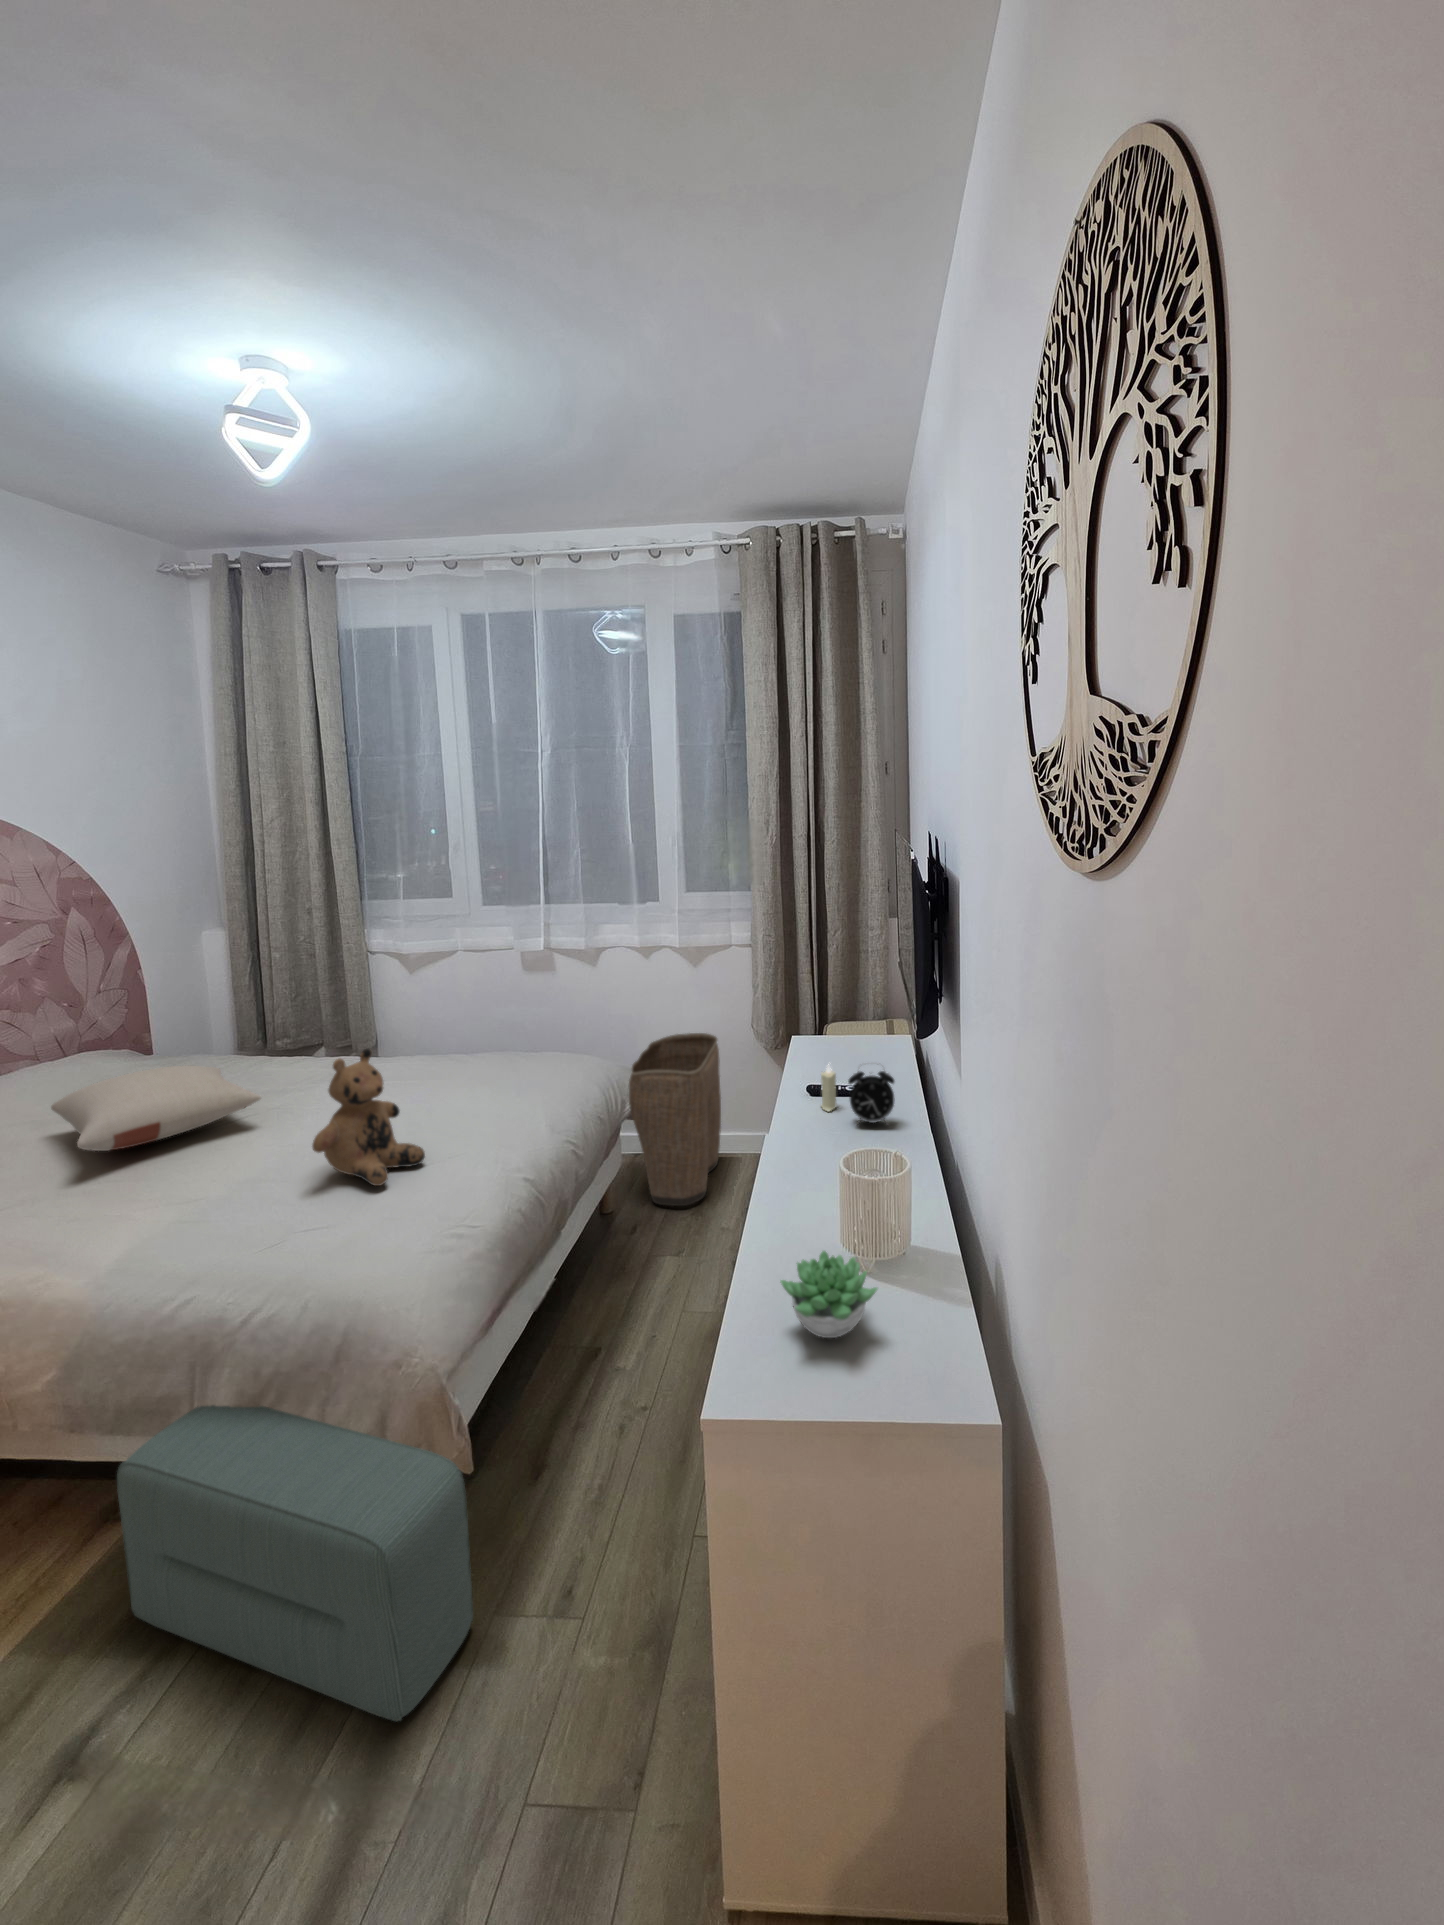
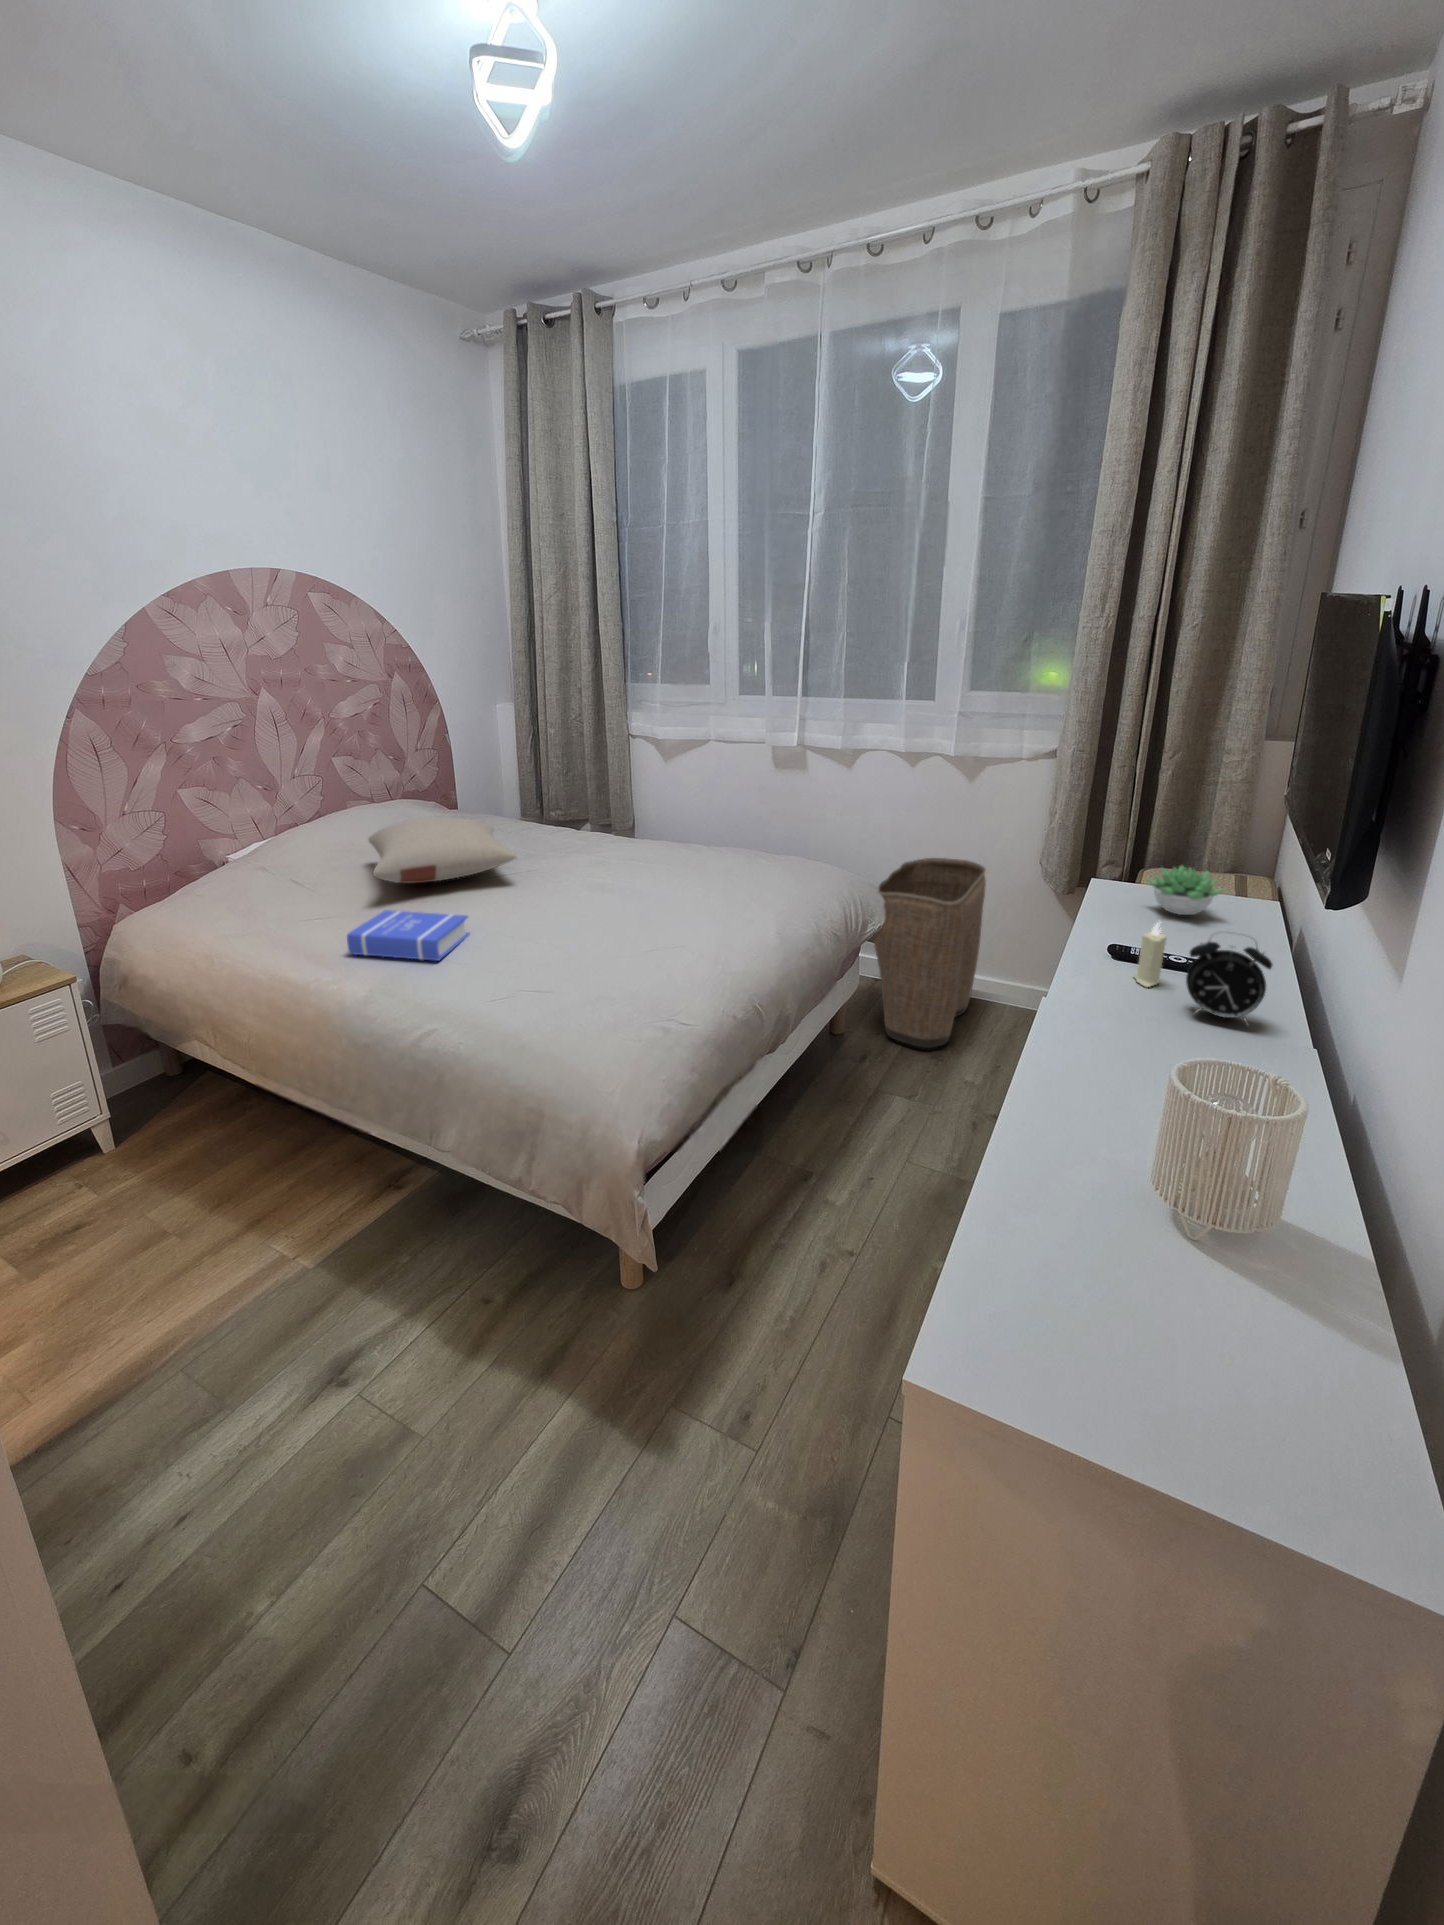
teddy bear: present [312,1049,425,1186] -> none [544,821,648,962]
book: none [57,1169,217,1242] -> present [347,910,469,961]
succulent plant: present [780,1251,877,1338] -> present [1147,866,1224,915]
pouf: present [117,1405,473,1721] -> none [368,1122,645,1489]

